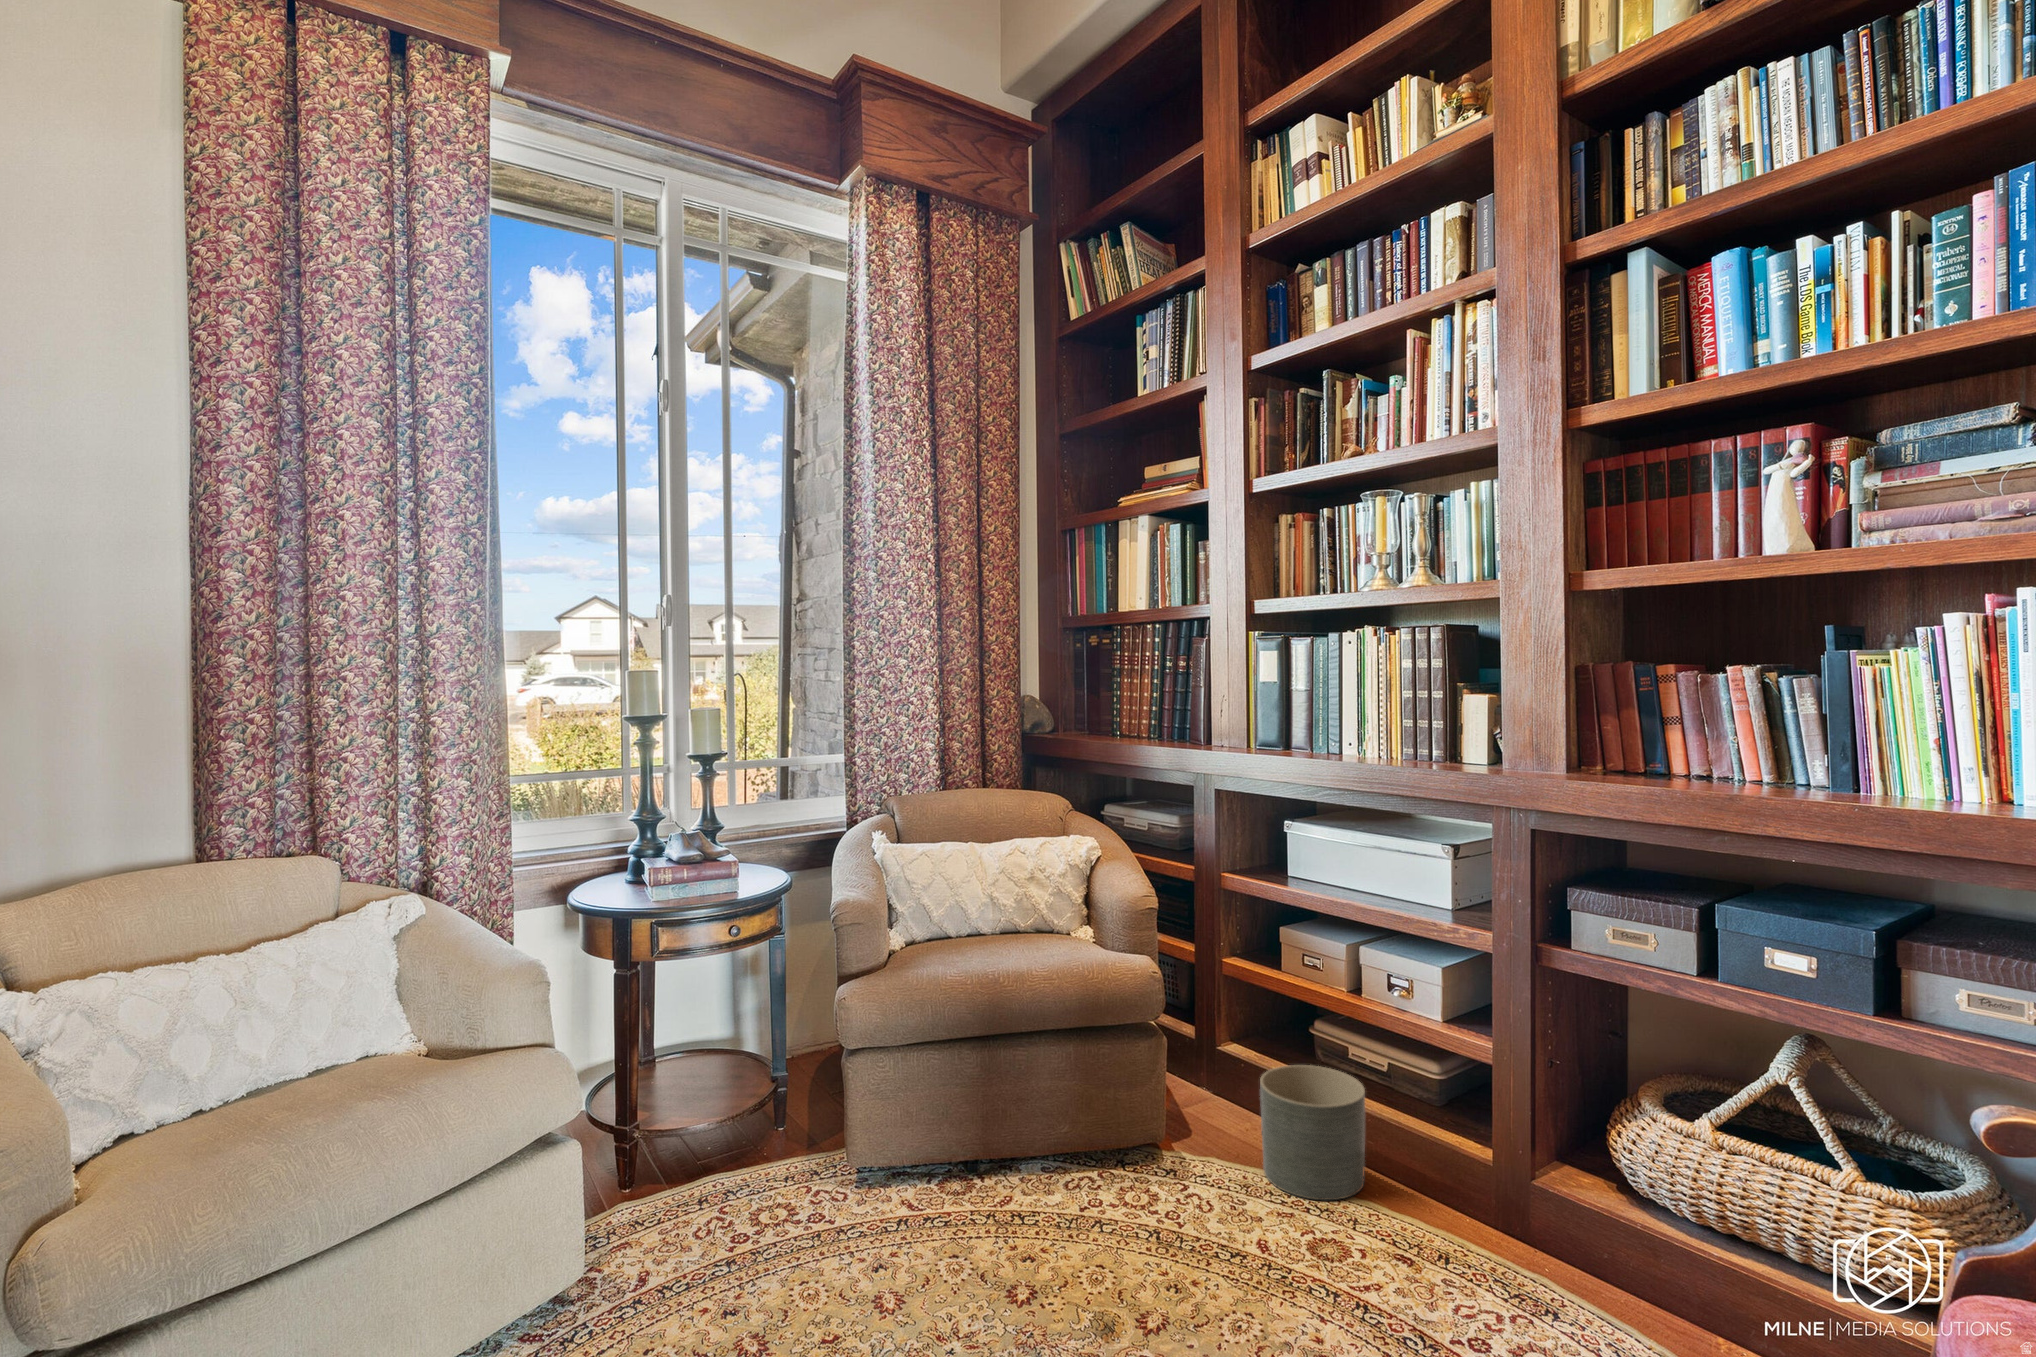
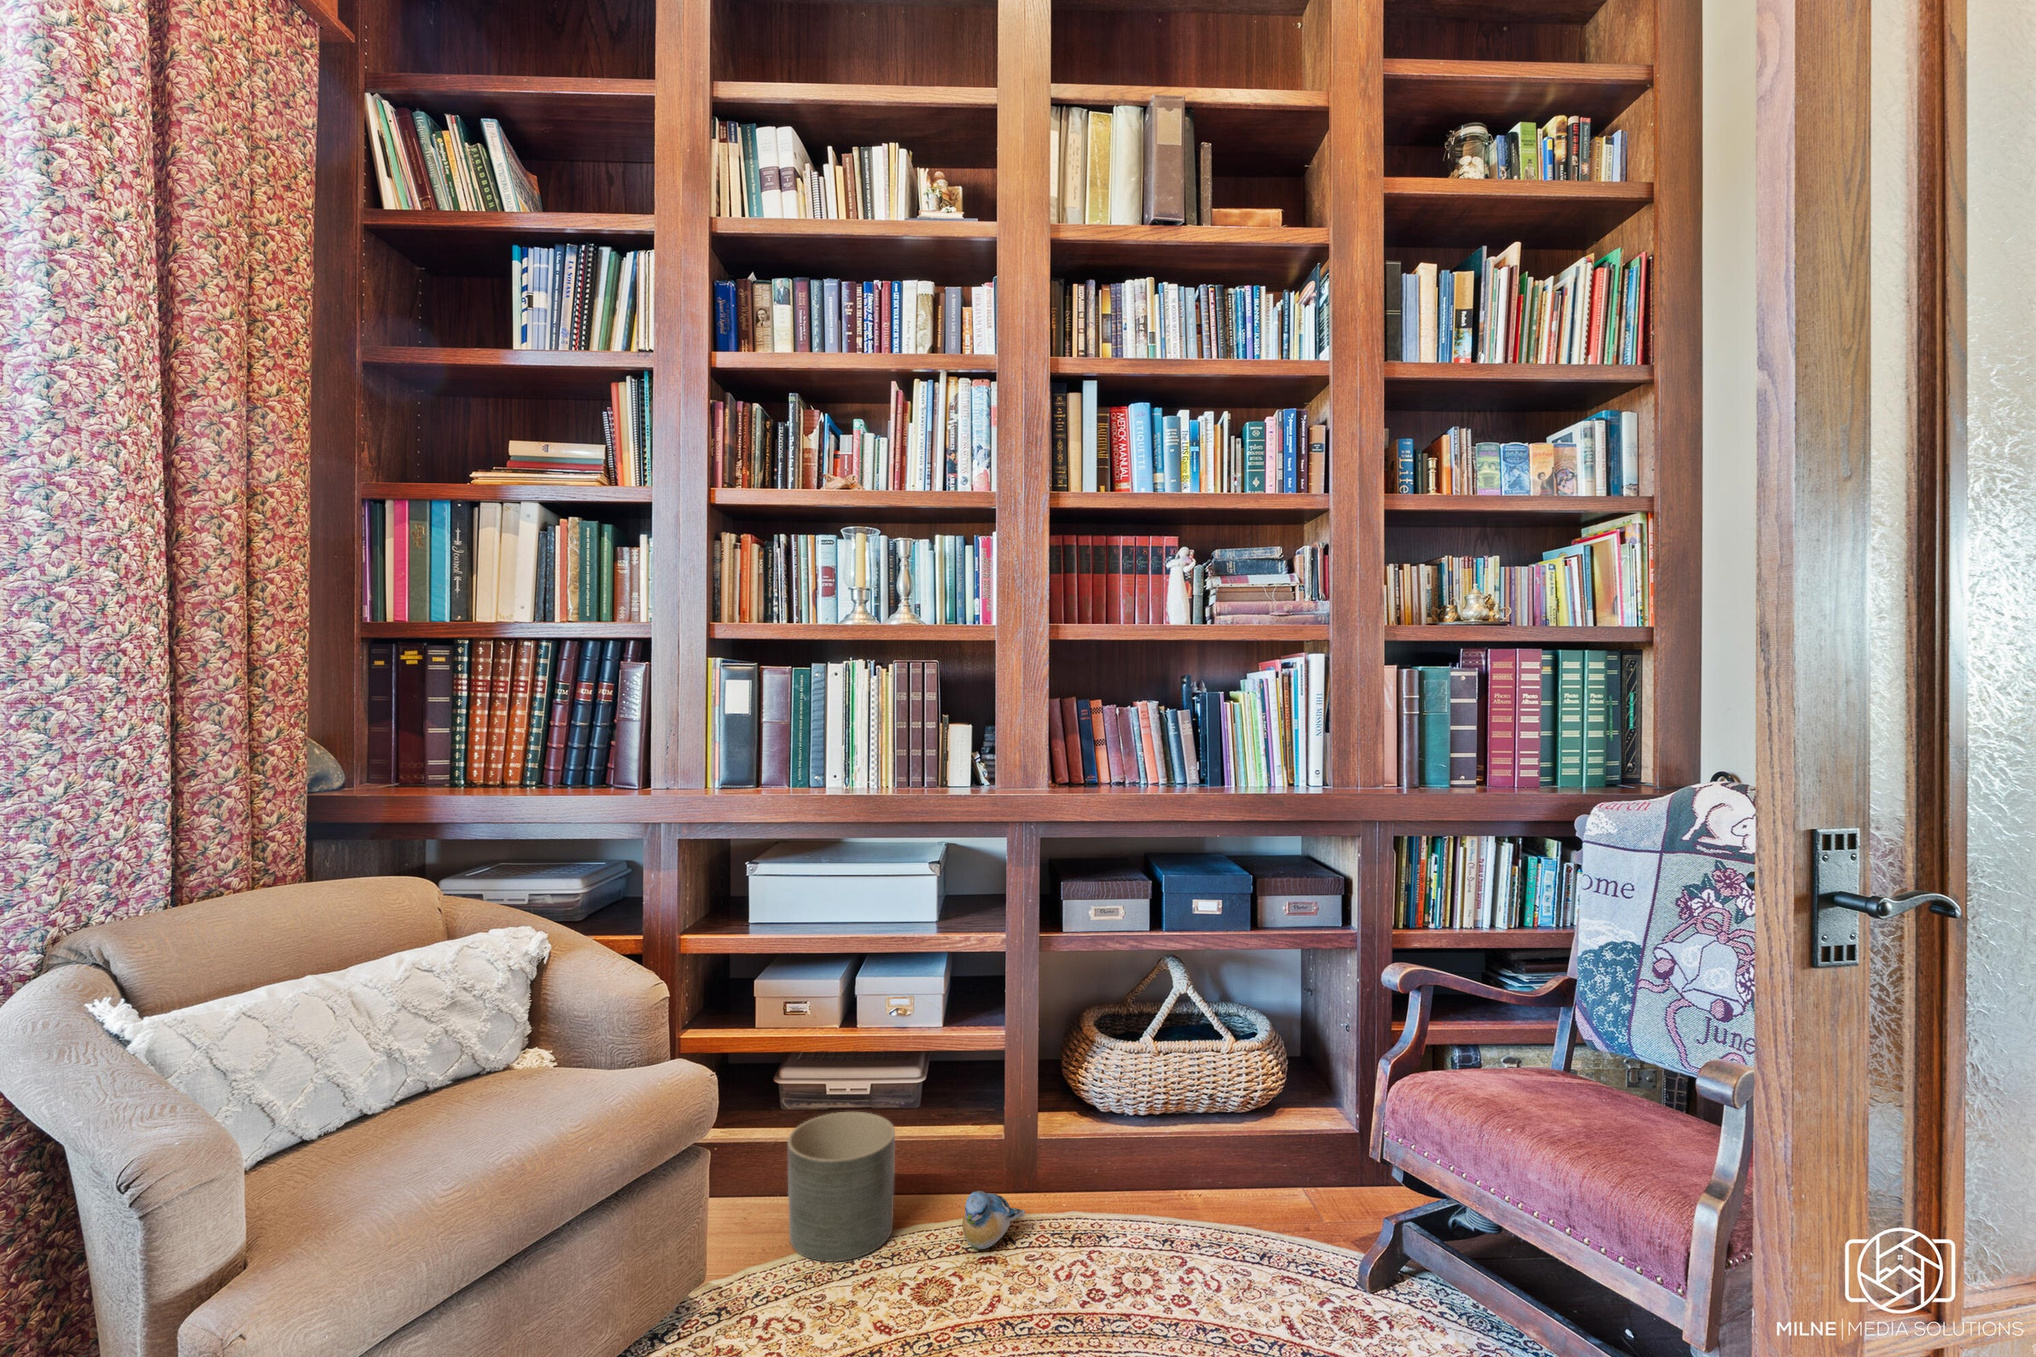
plush toy: none [1386,1186,1477,1250] -> present [963,1191,1025,1249]

